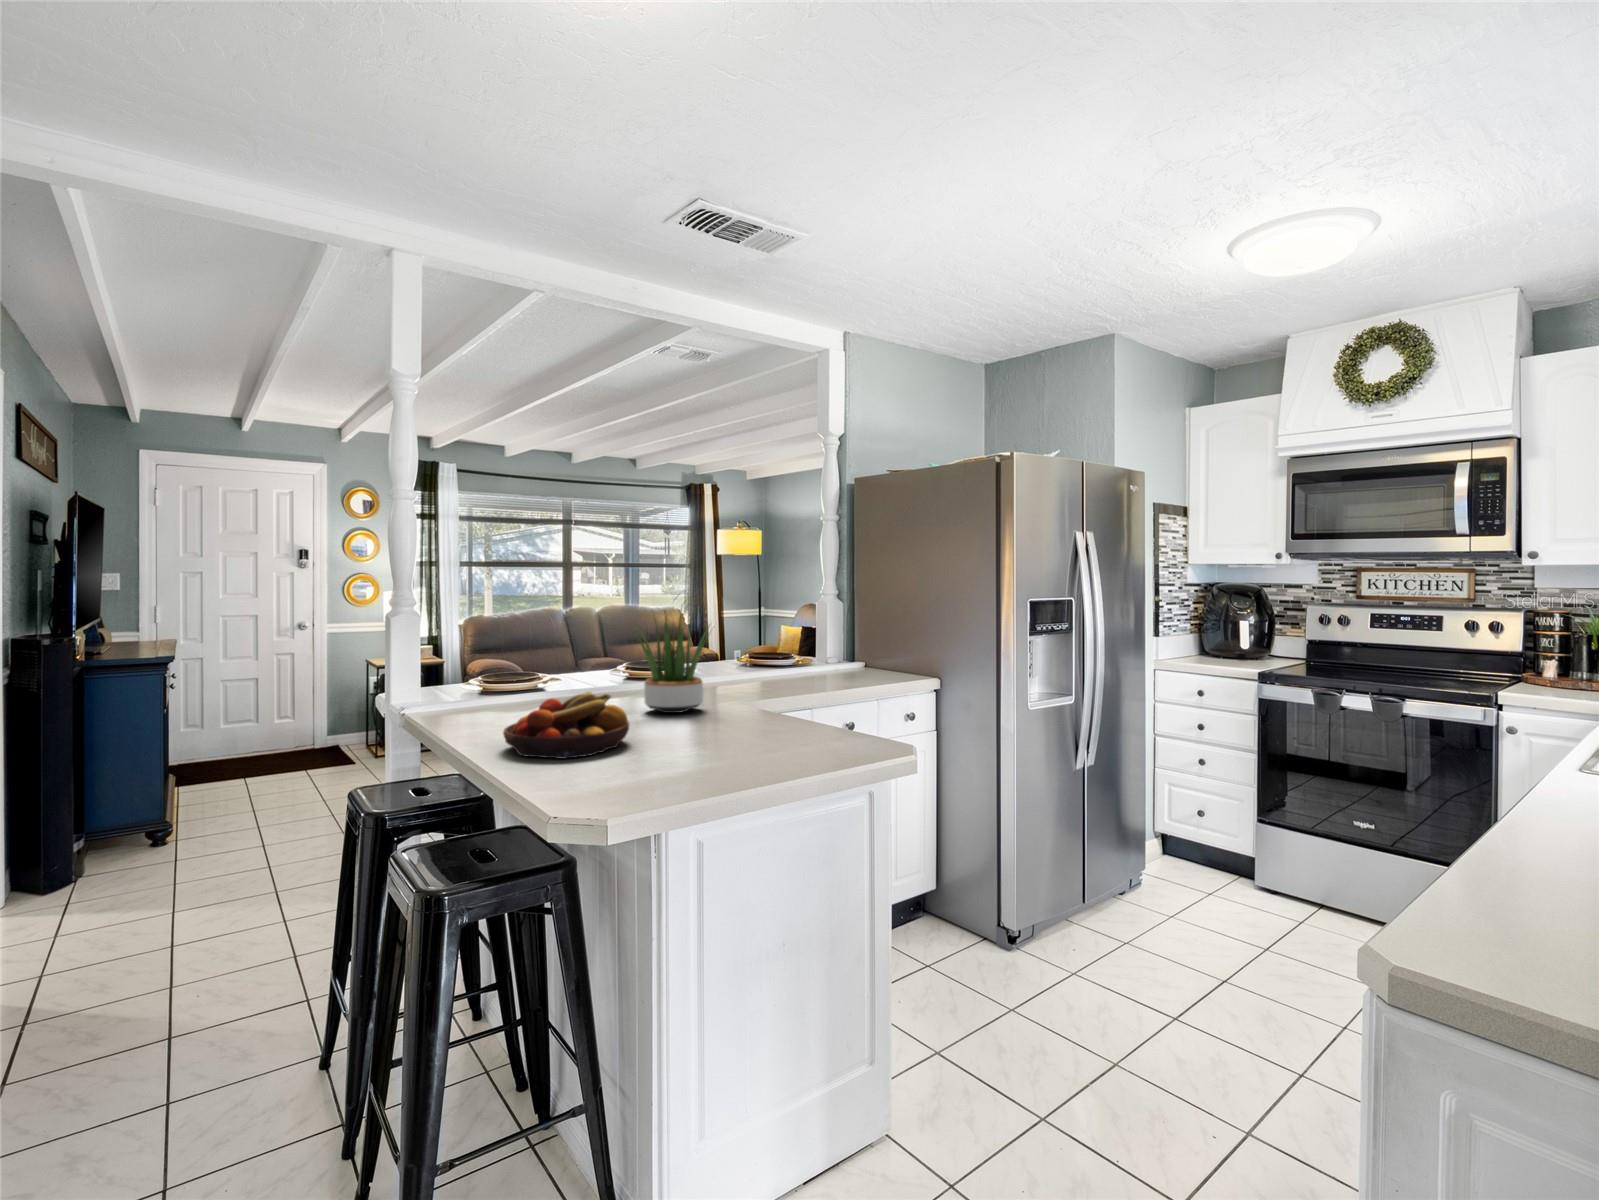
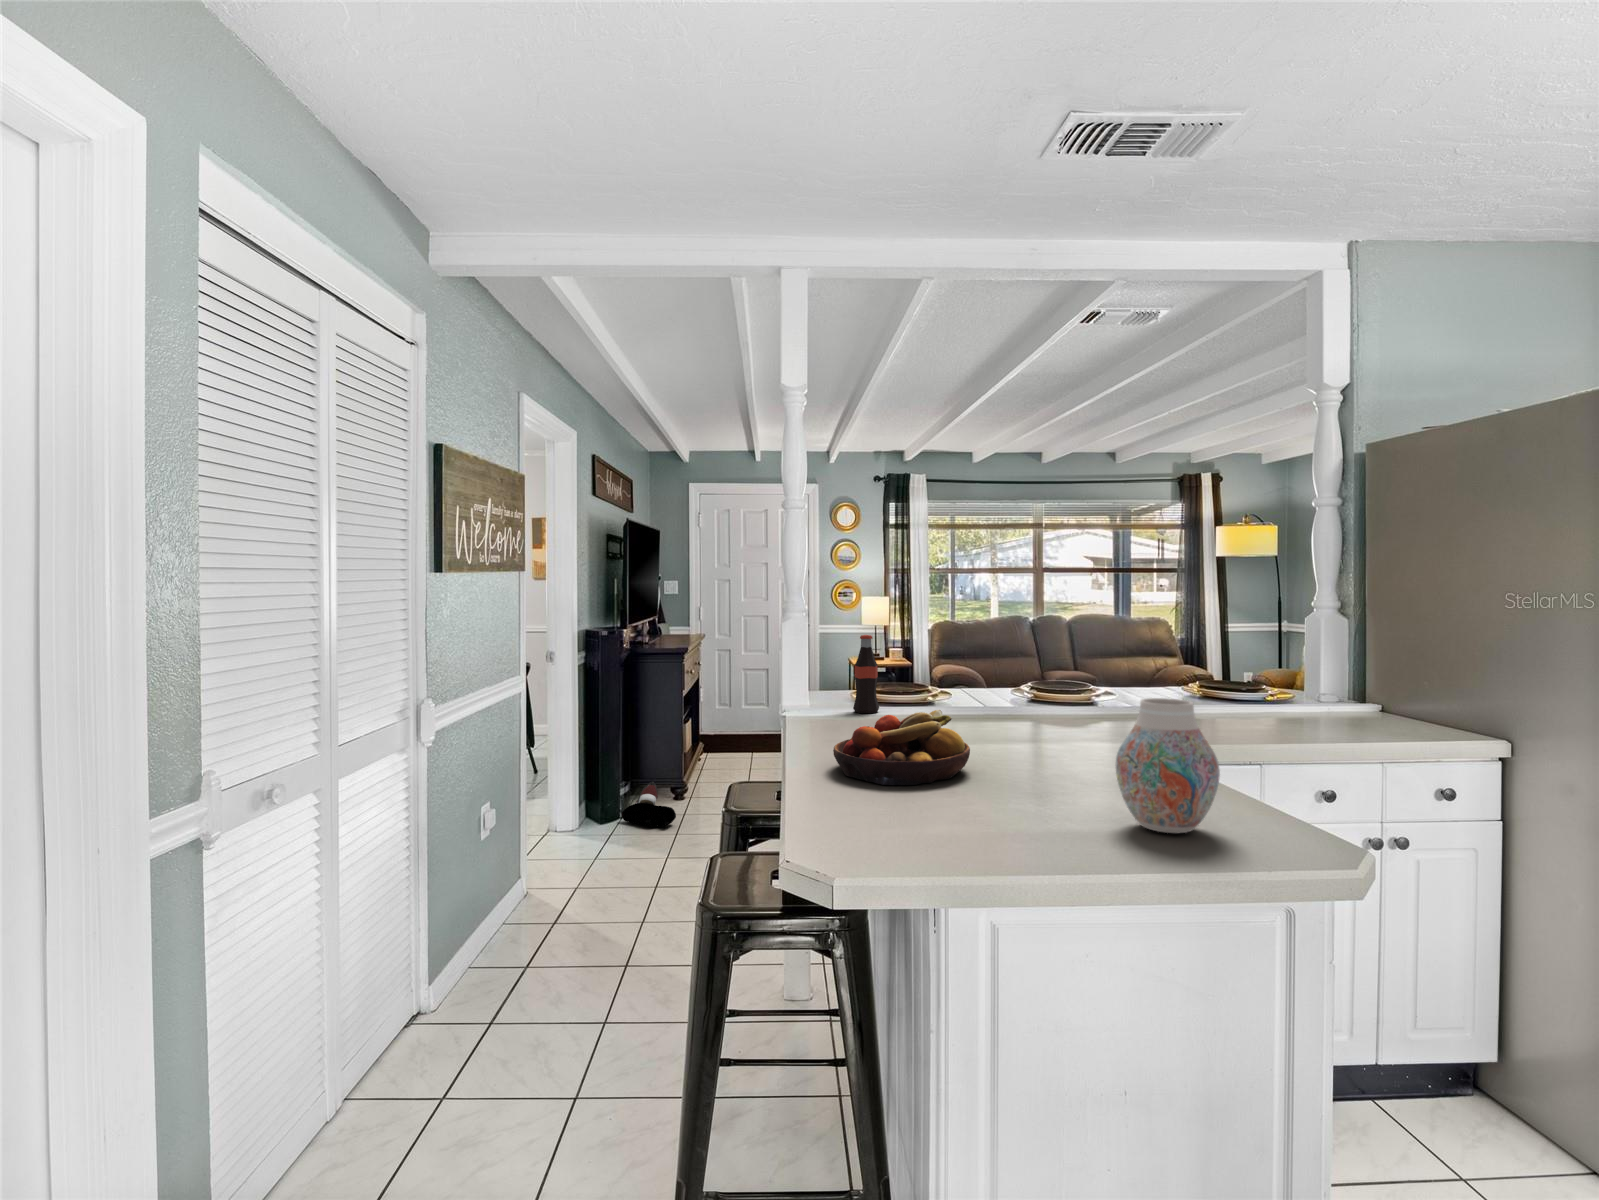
potted plant: present [633,614,710,713] -> none [999,619,1113,744]
bottle: none [464,628,490,705] -> present [853,635,879,713]
vase: none [766,664,835,760] -> present [1116,698,1220,833]
shoe: none [87,820,175,876] -> present [622,782,676,827]

